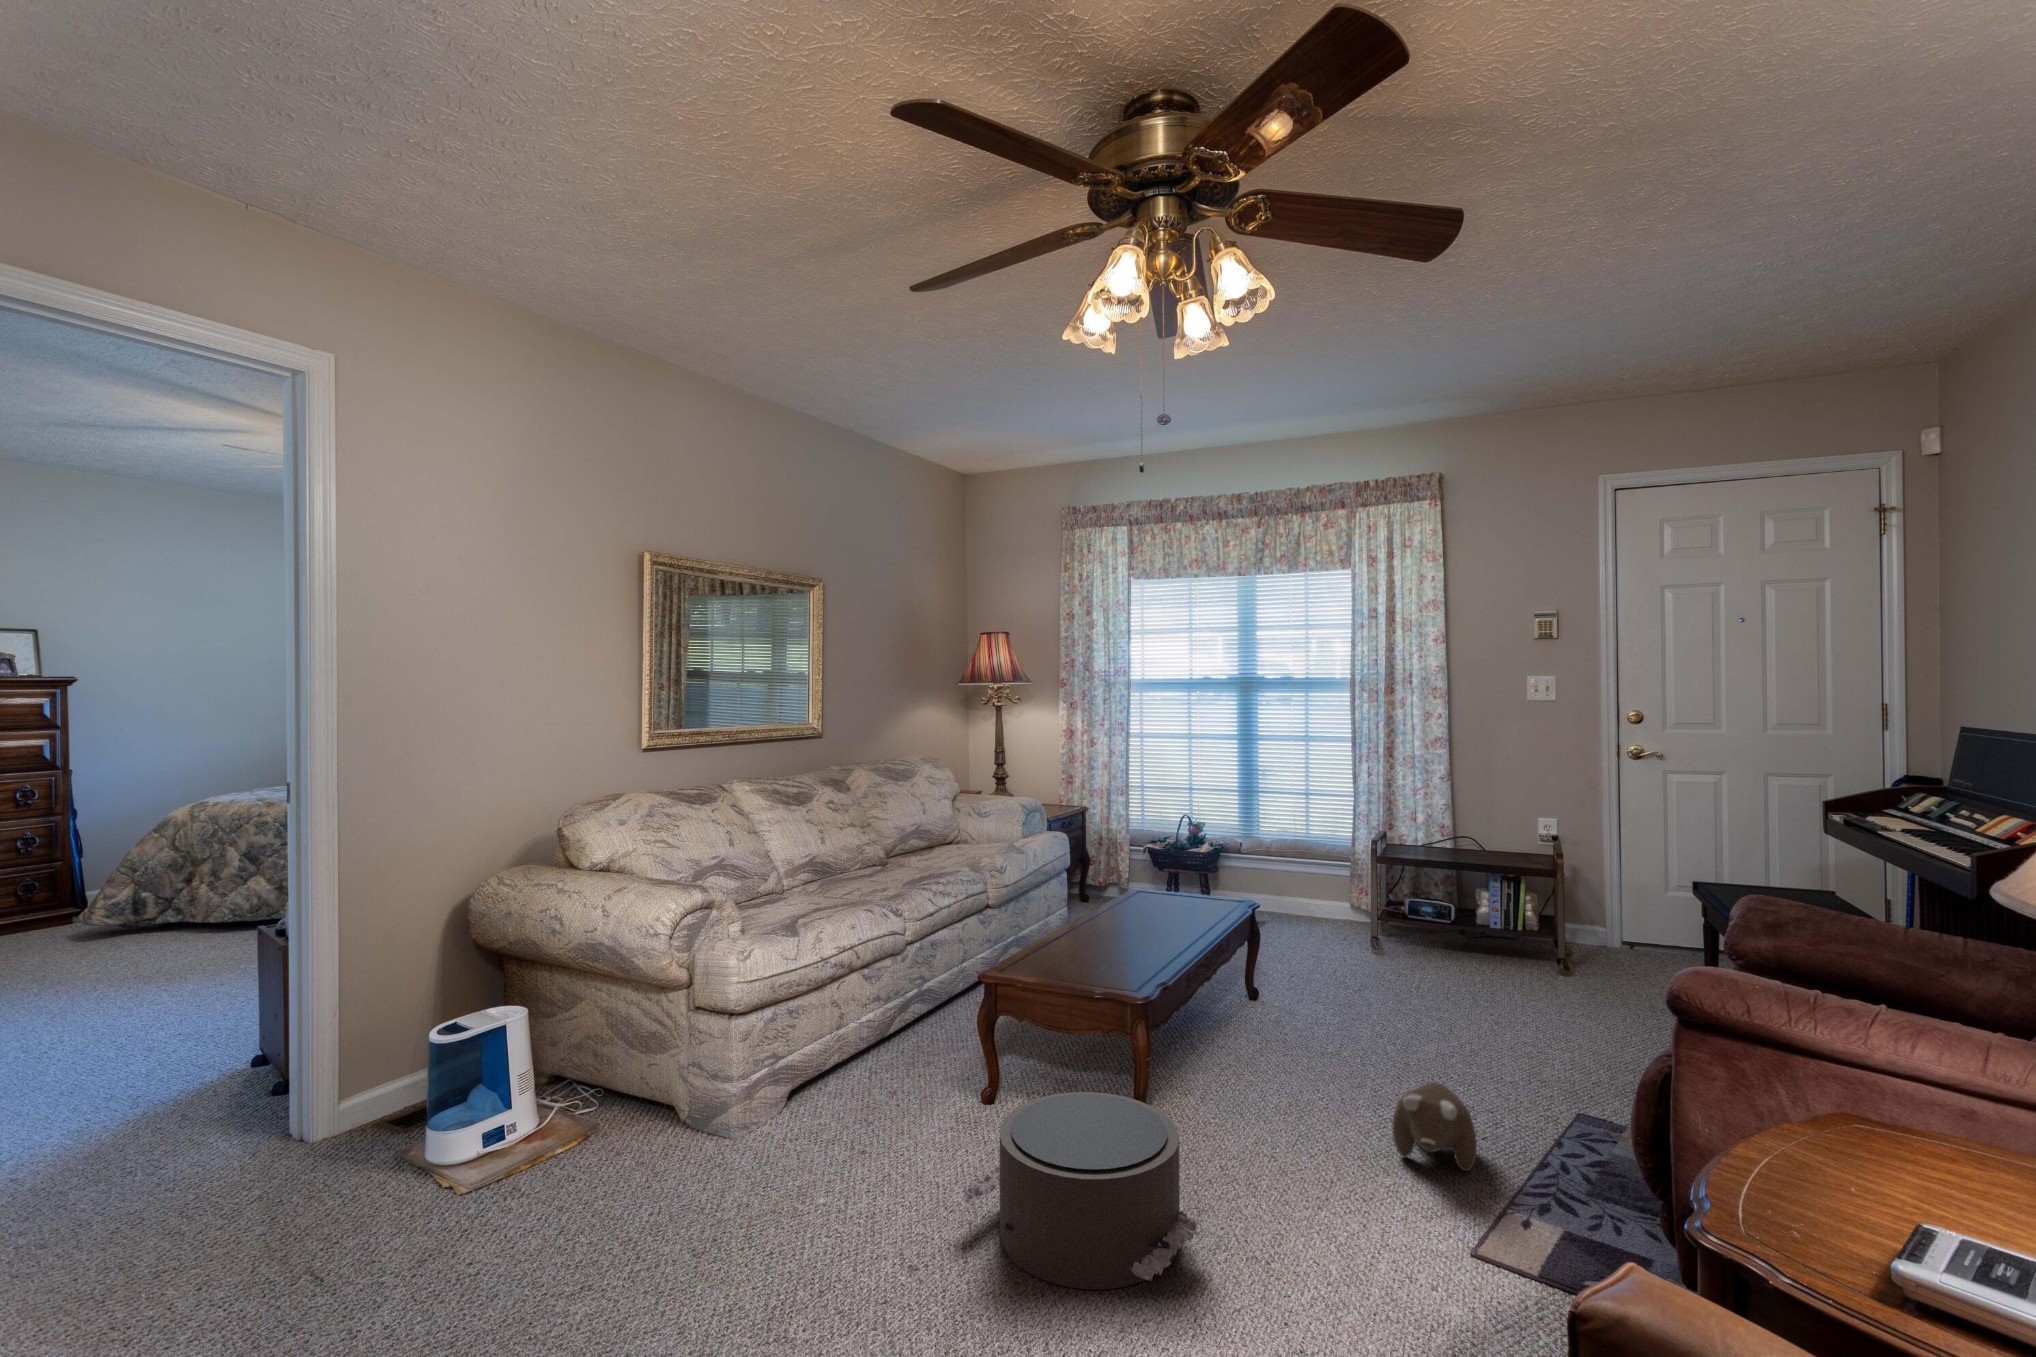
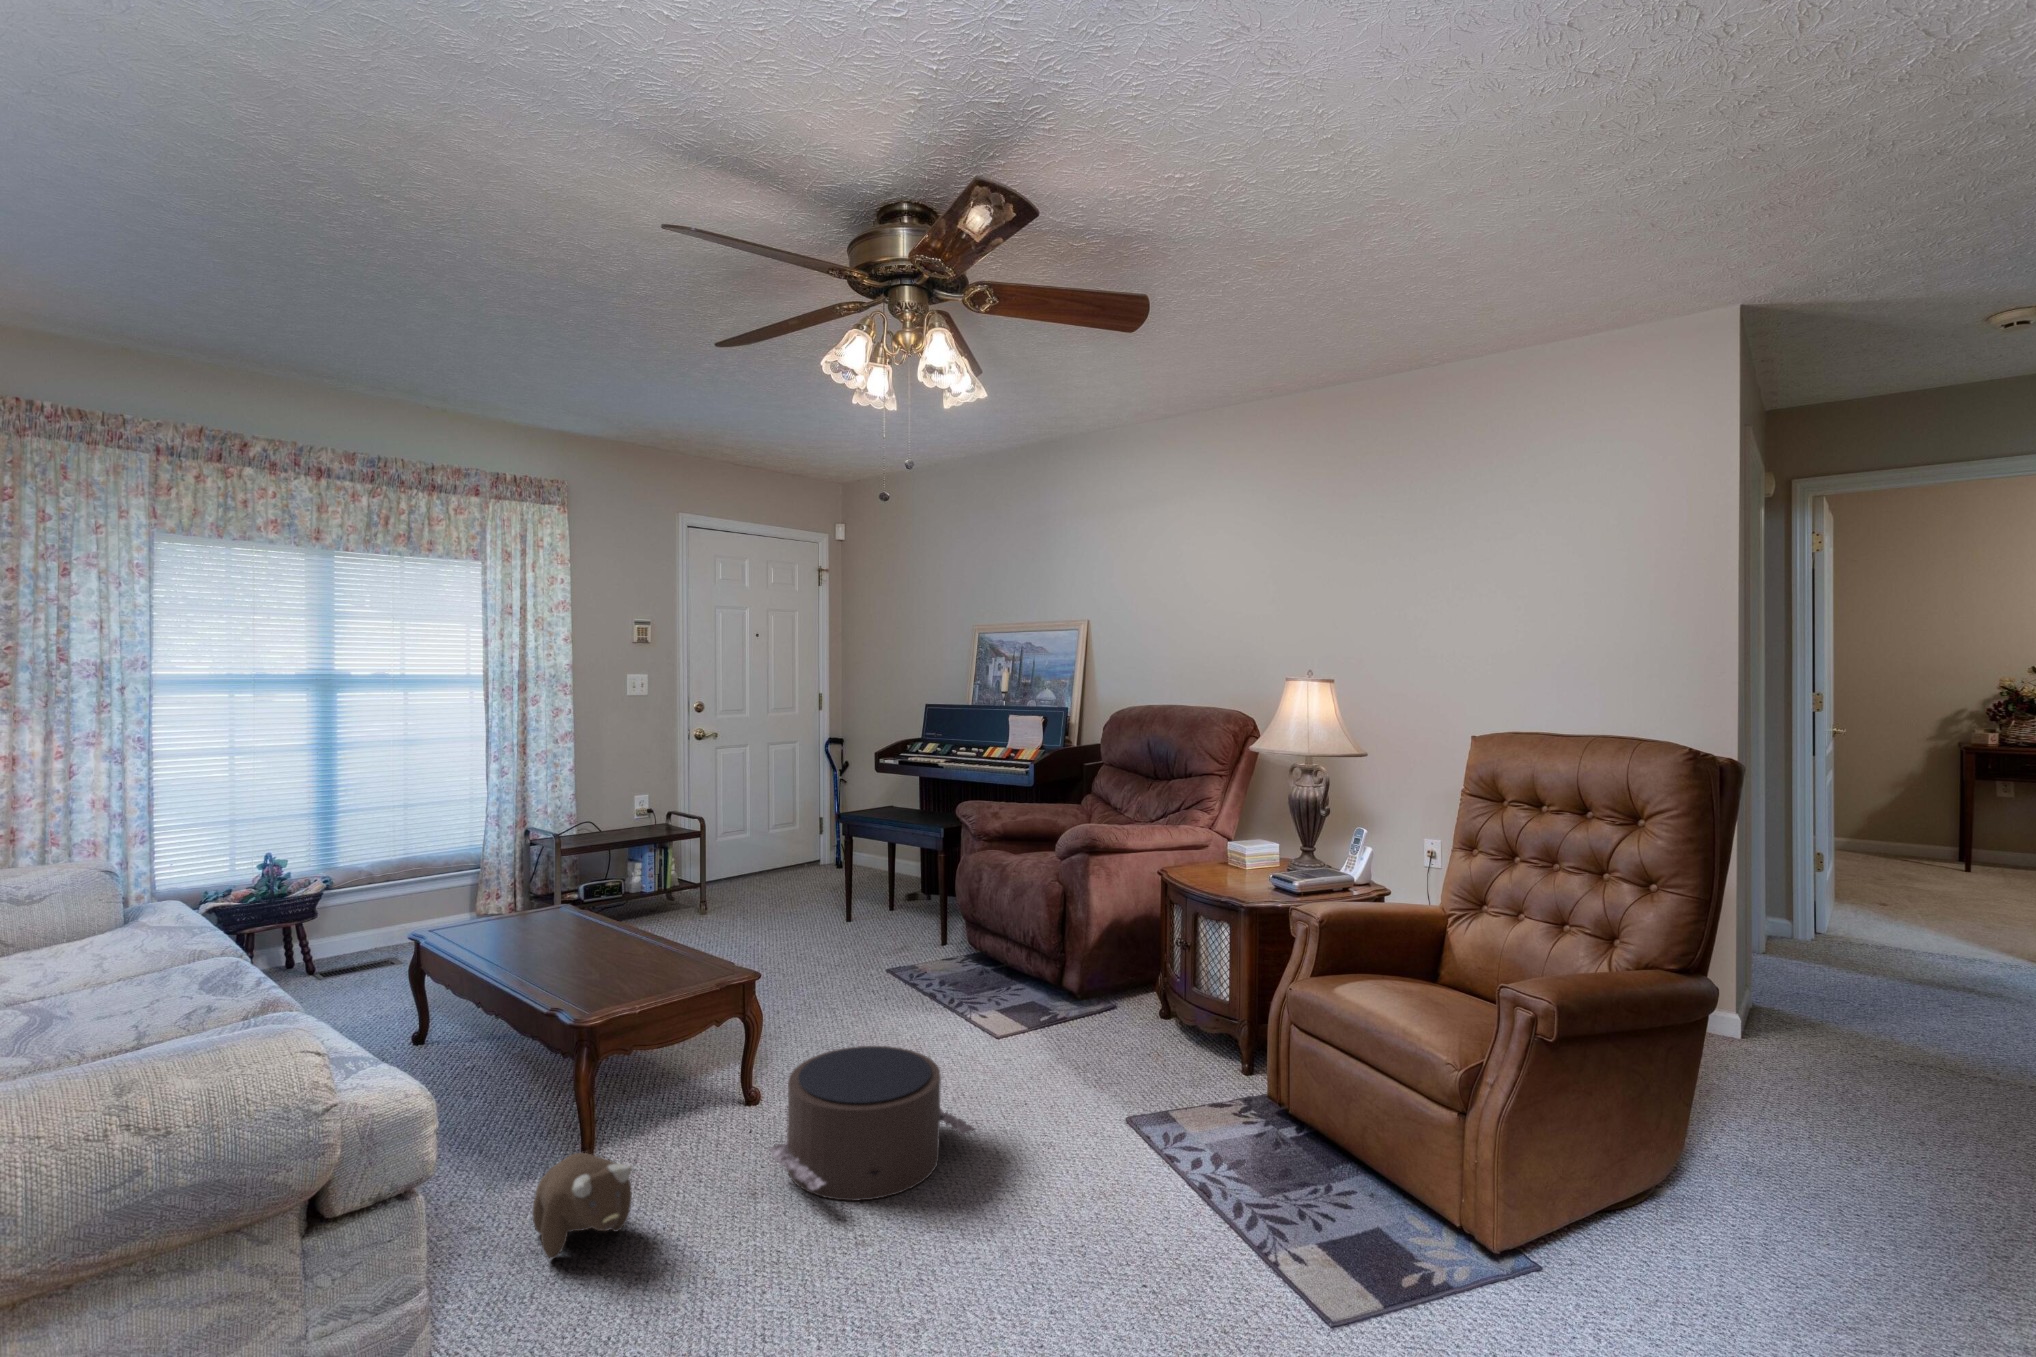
plush toy: present [1393,1082,1477,1171] -> present [532,1153,632,1259]

